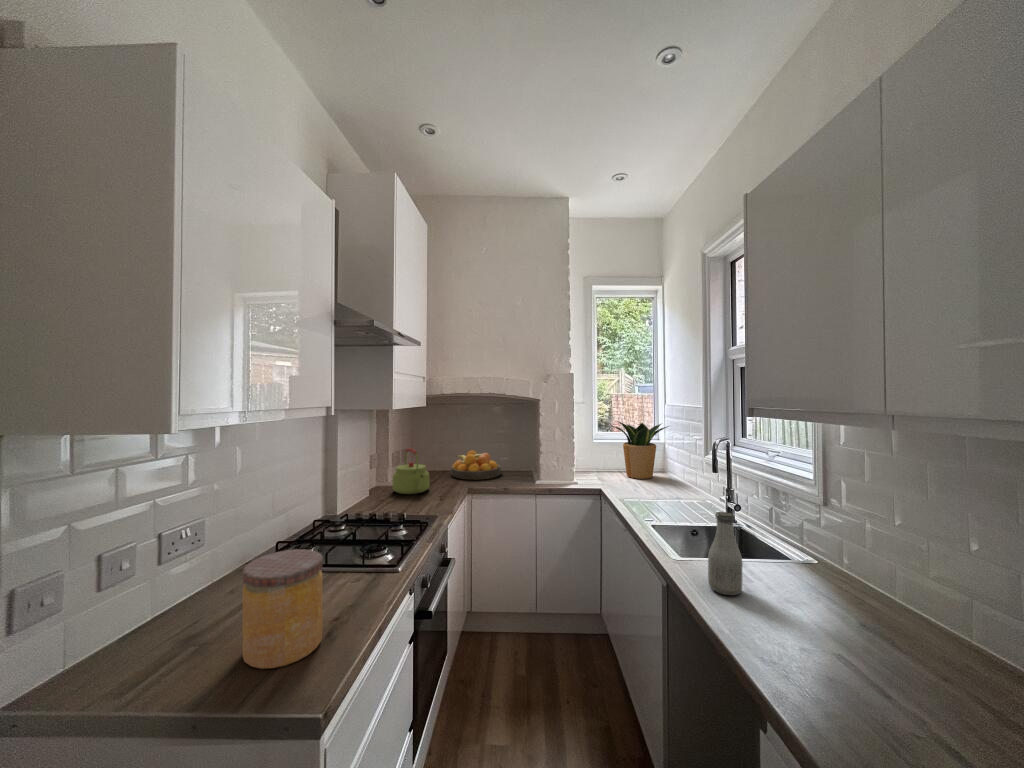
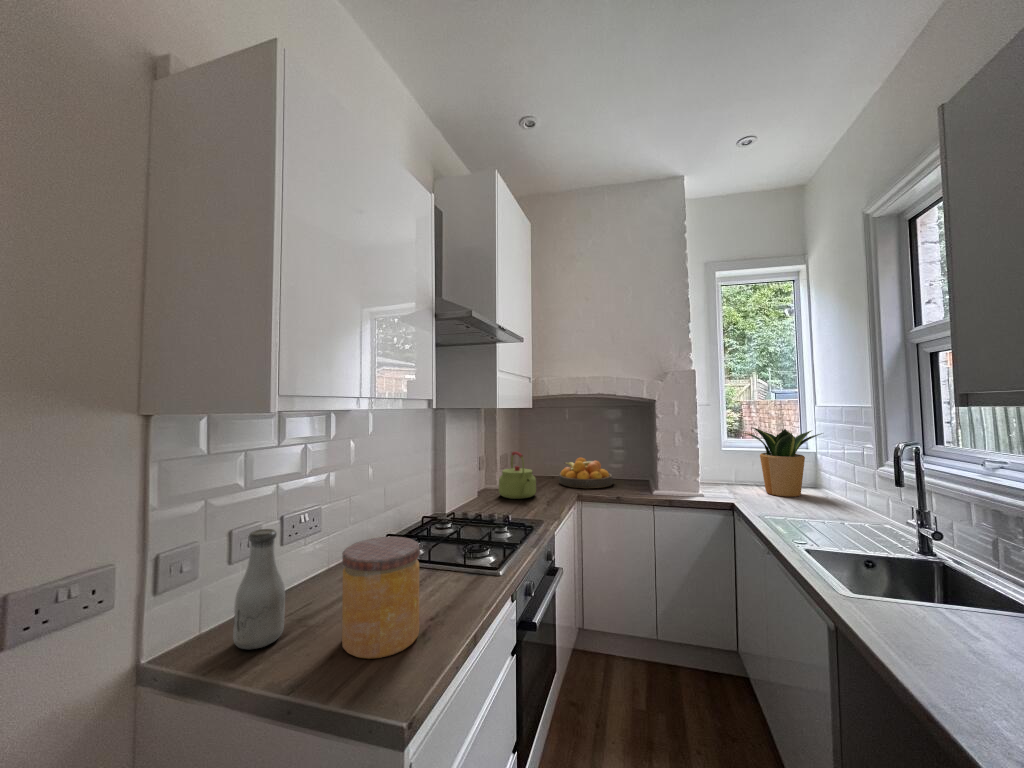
bottle: present [708,512,743,595] -> present [233,529,285,649]

